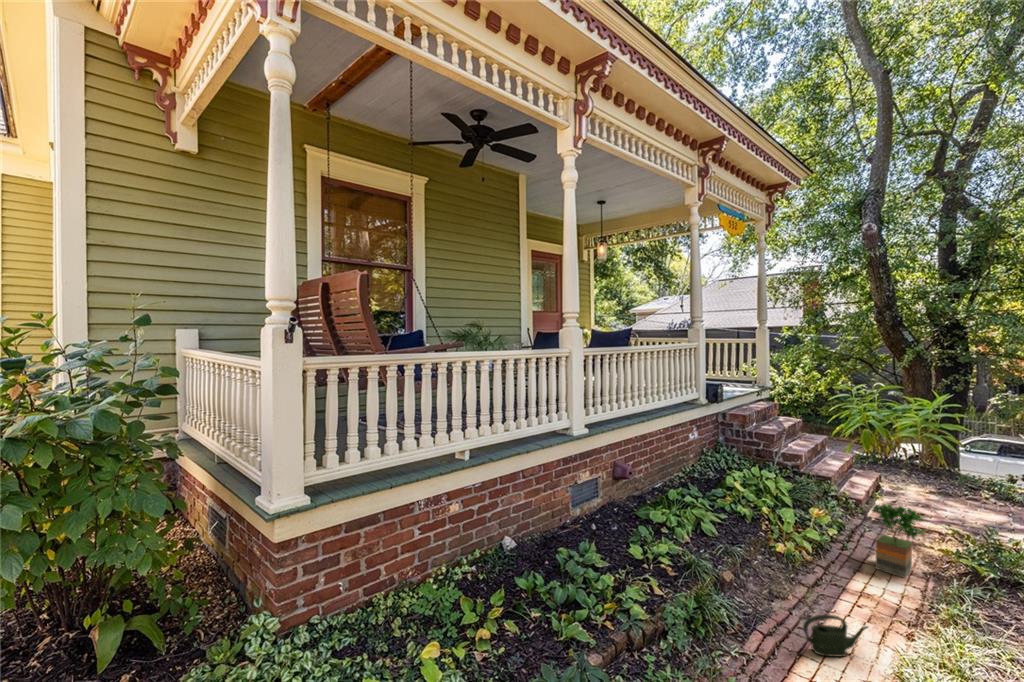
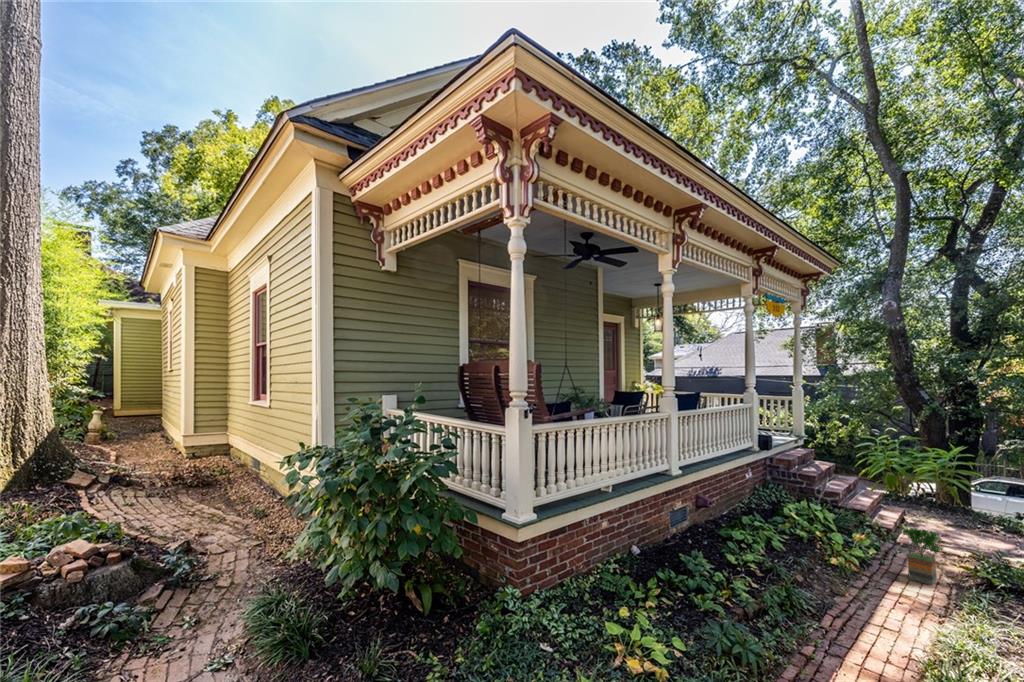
watering can: present [803,615,868,657] -> none [861,601,908,631]

